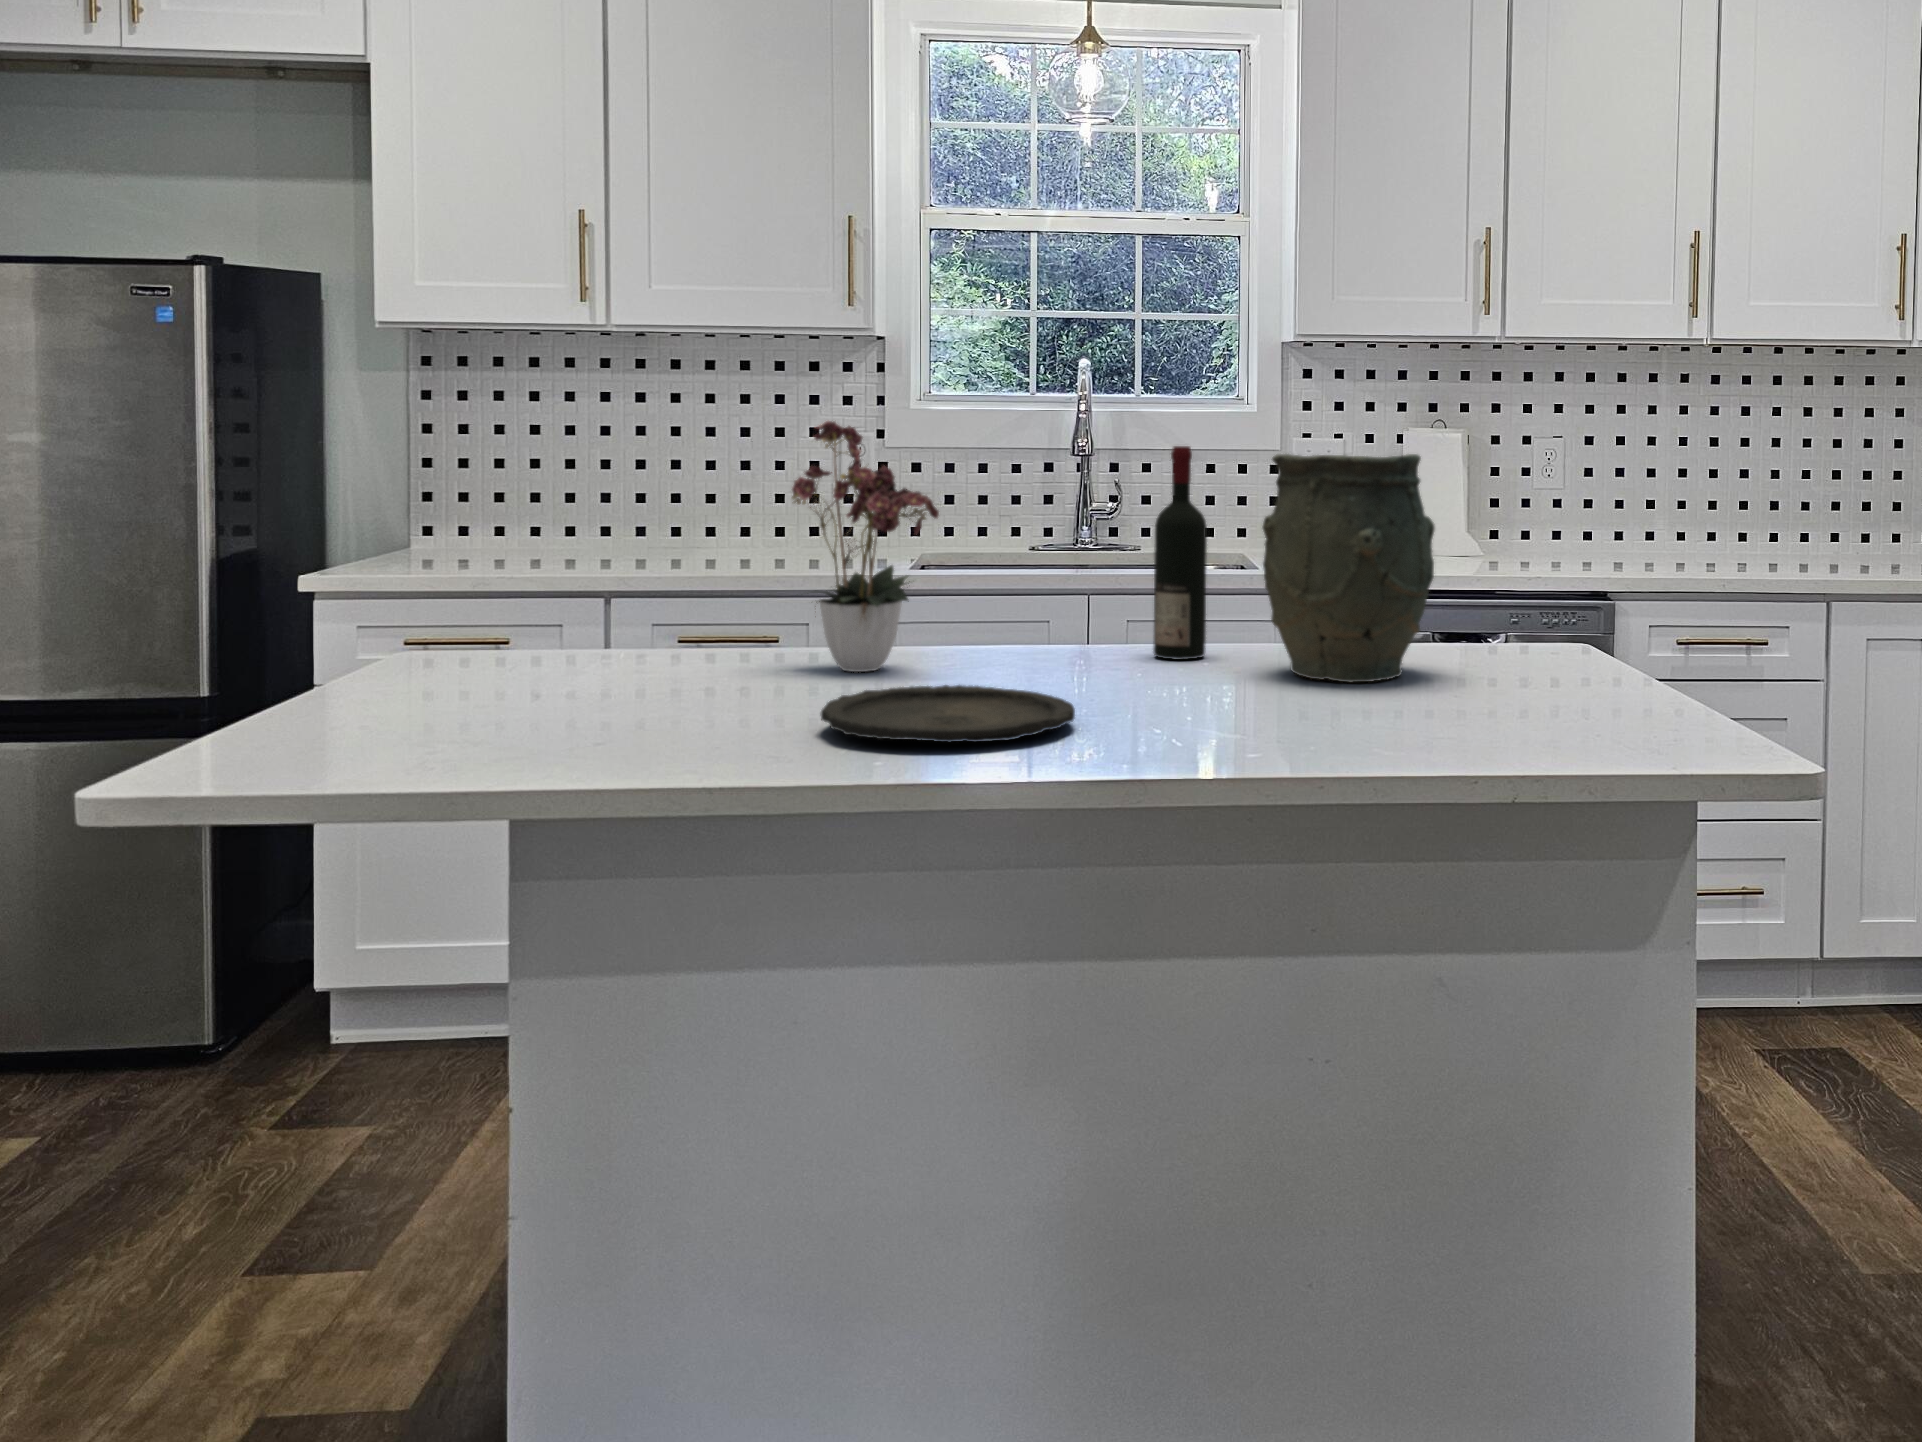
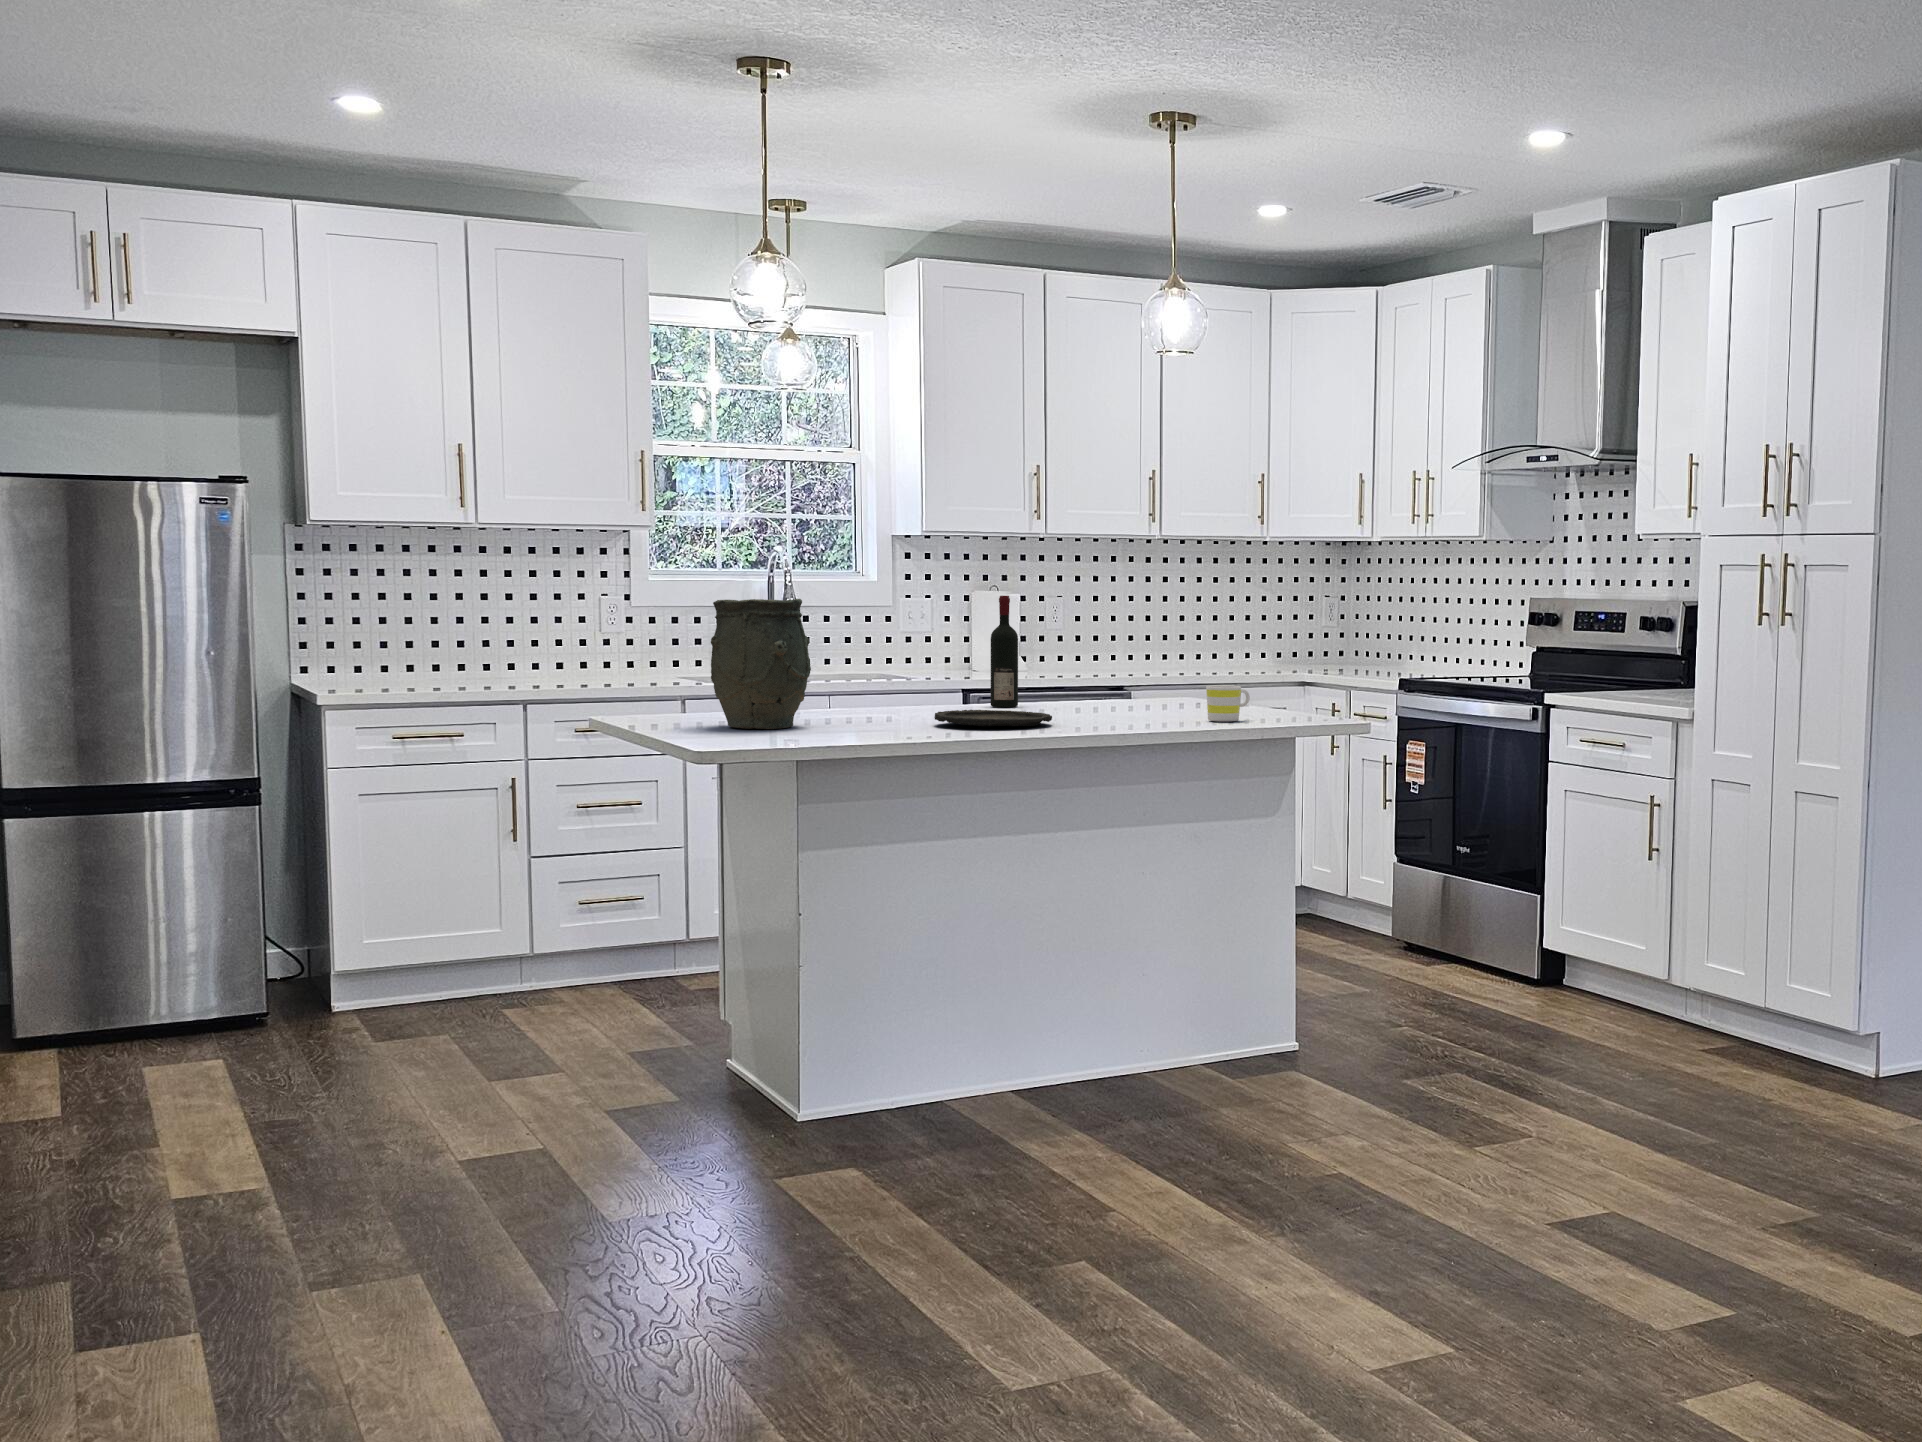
flower arrangement: present [792,421,939,672] -> none [821,576,917,715]
vase: present [1263,454,1435,682] -> present [711,599,811,729]
mug: none [1431,661,1539,750] -> present [1206,685,1250,722]

